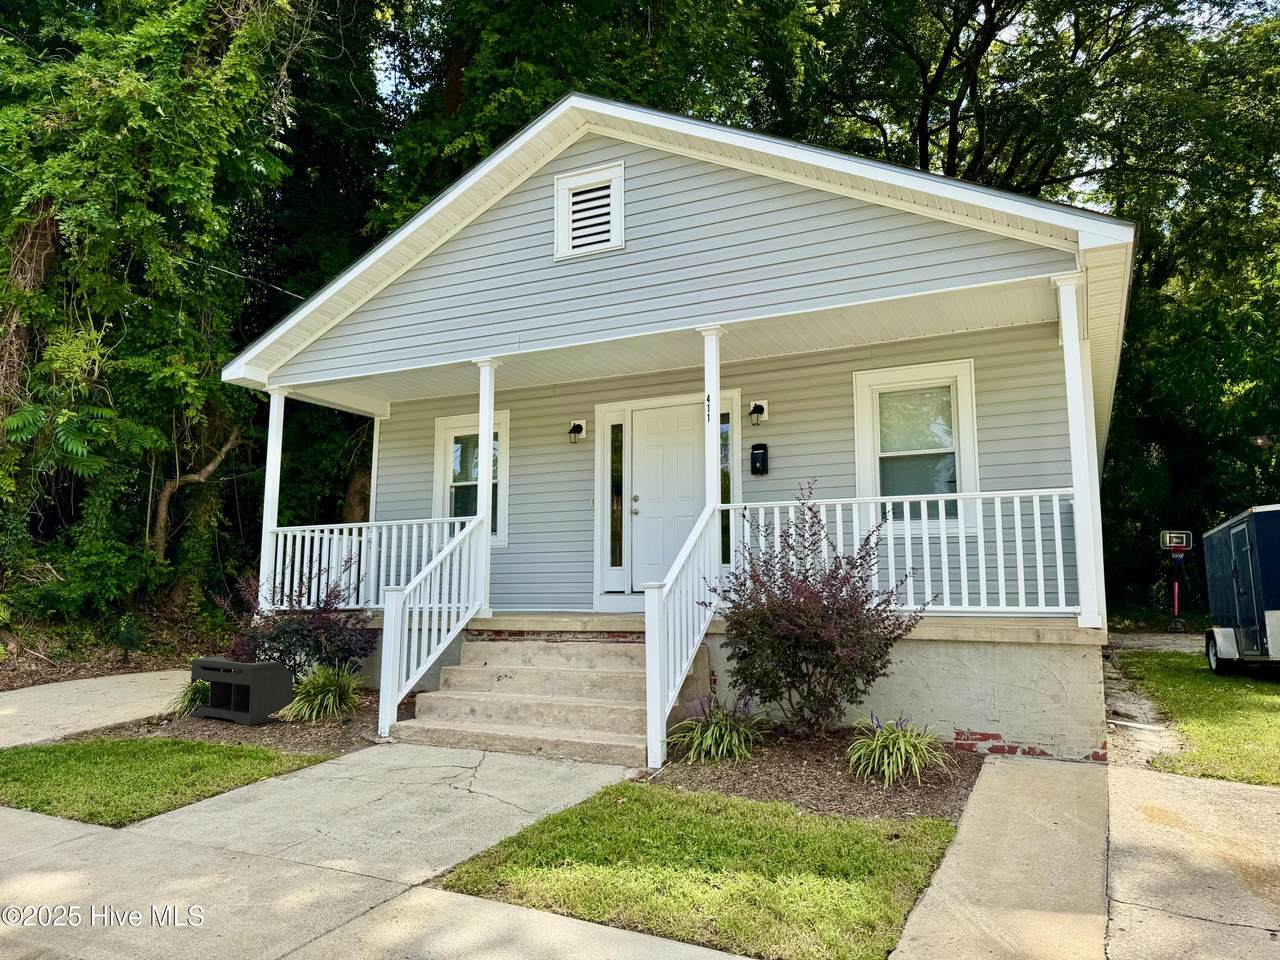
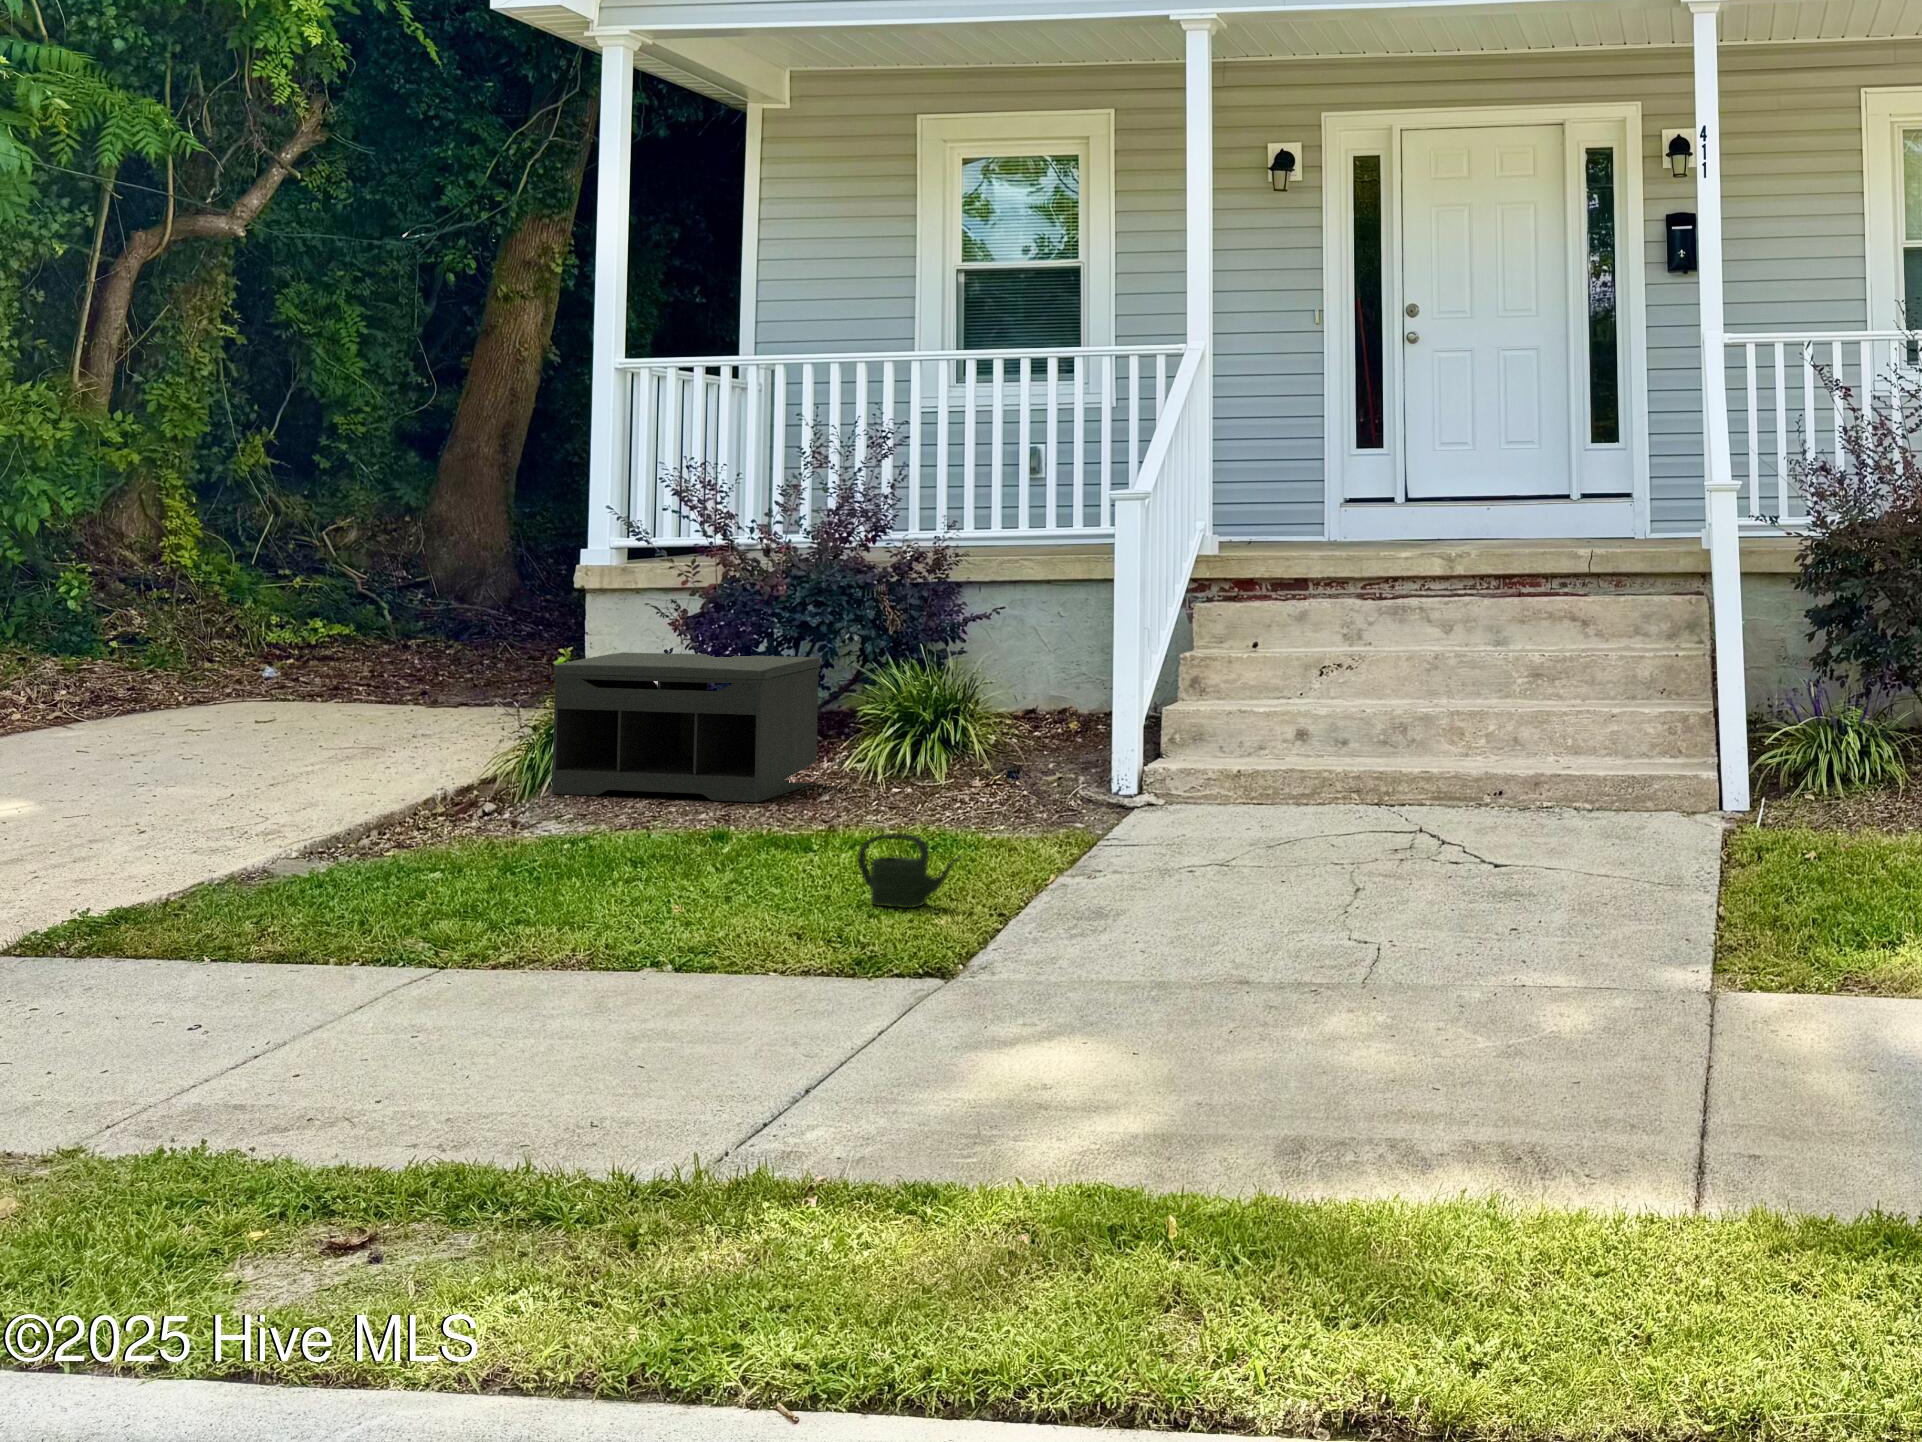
decorative plant: present [117,621,142,663] -> none [70,584,146,690]
watering can: none [182,744,212,781] -> present [858,833,962,908]

